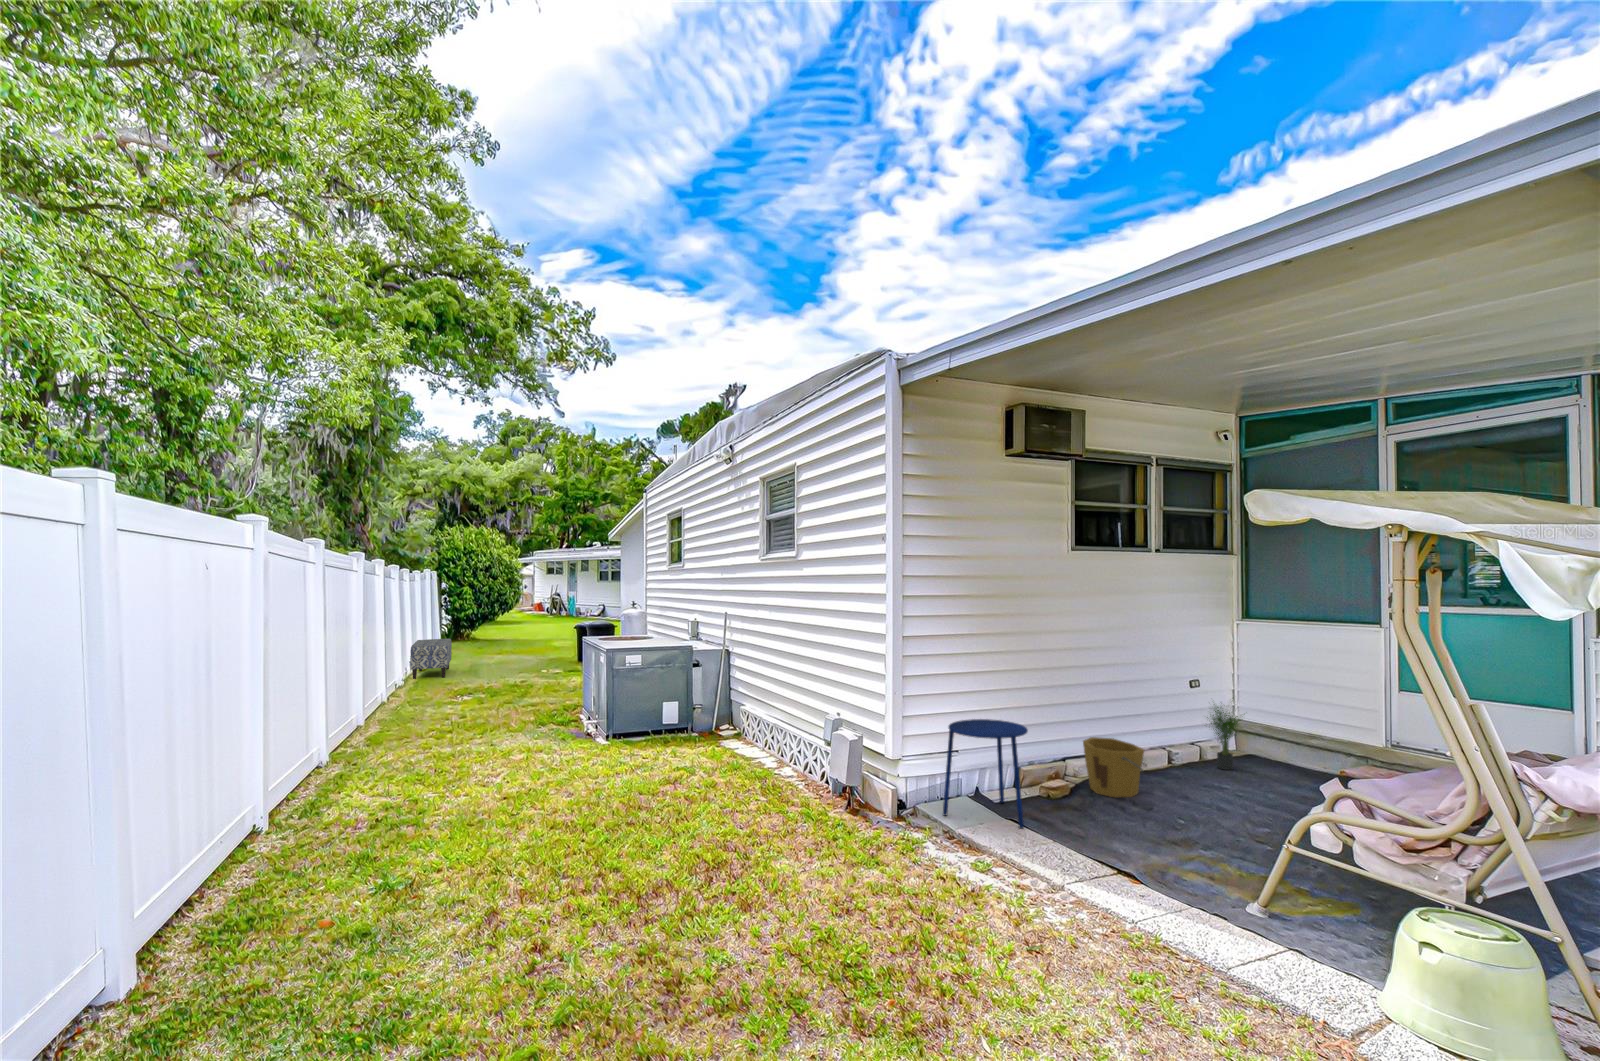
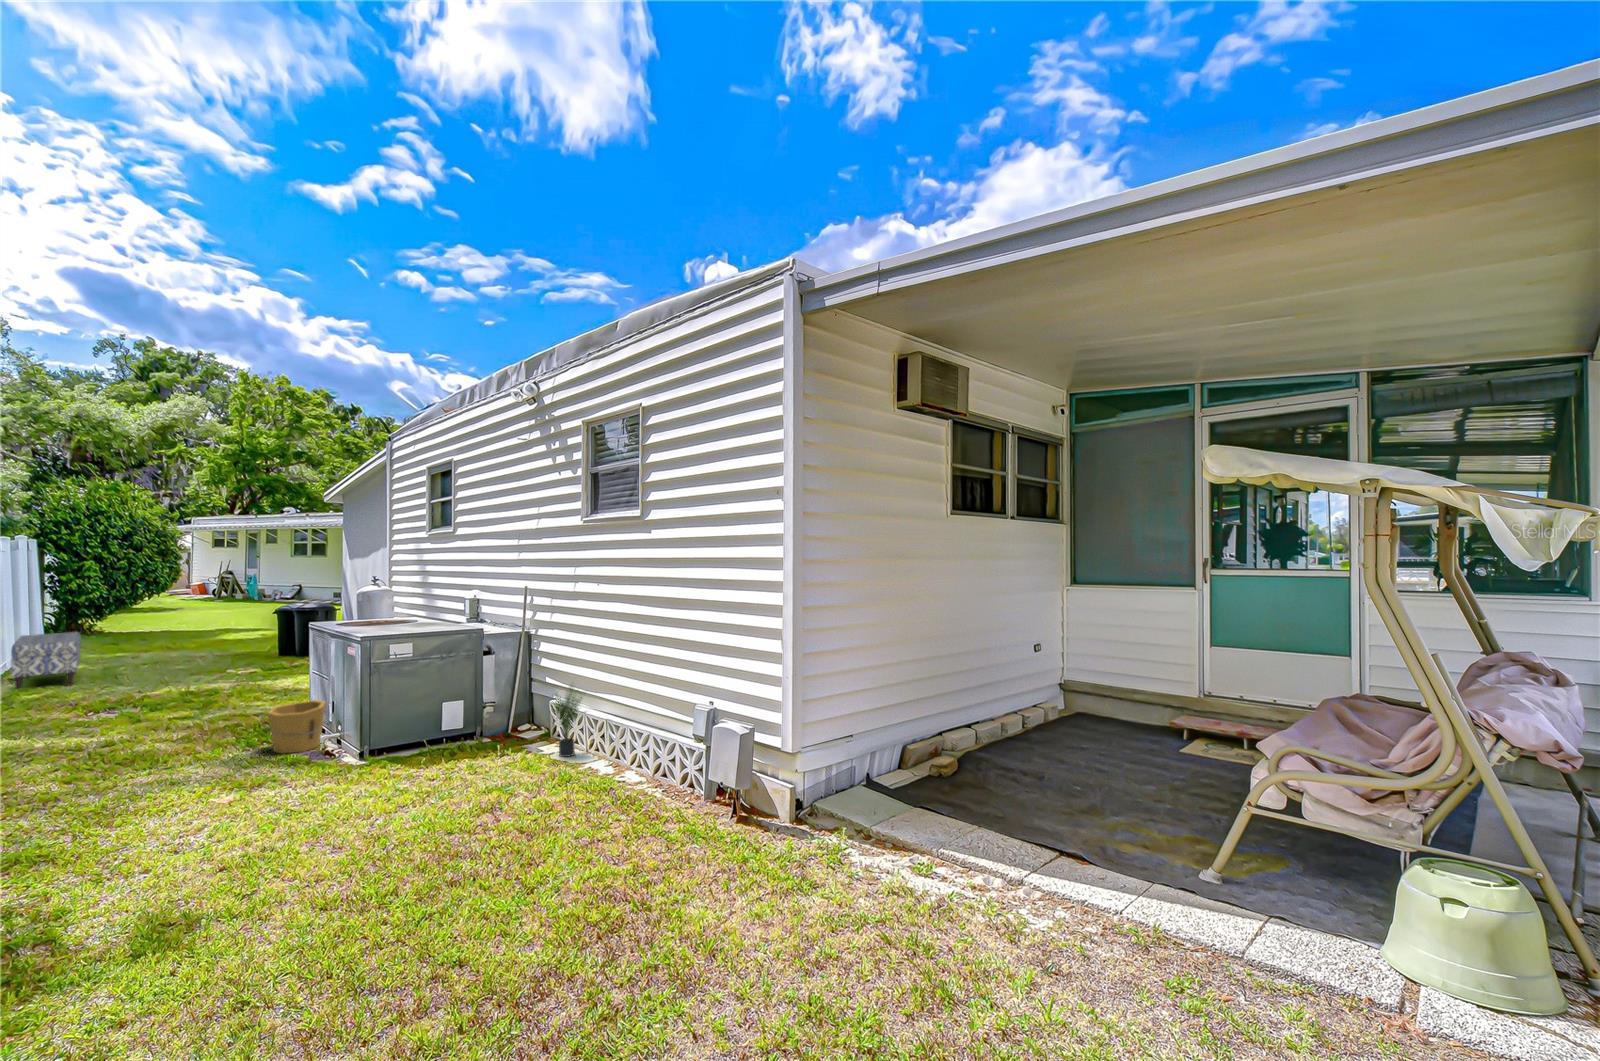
potted plant: present [1207,704,1239,770] -> present [553,688,582,757]
side table: present [943,719,1028,829] -> none [844,699,936,817]
bucket: present [1083,737,1144,797] -> present [266,700,329,753]

